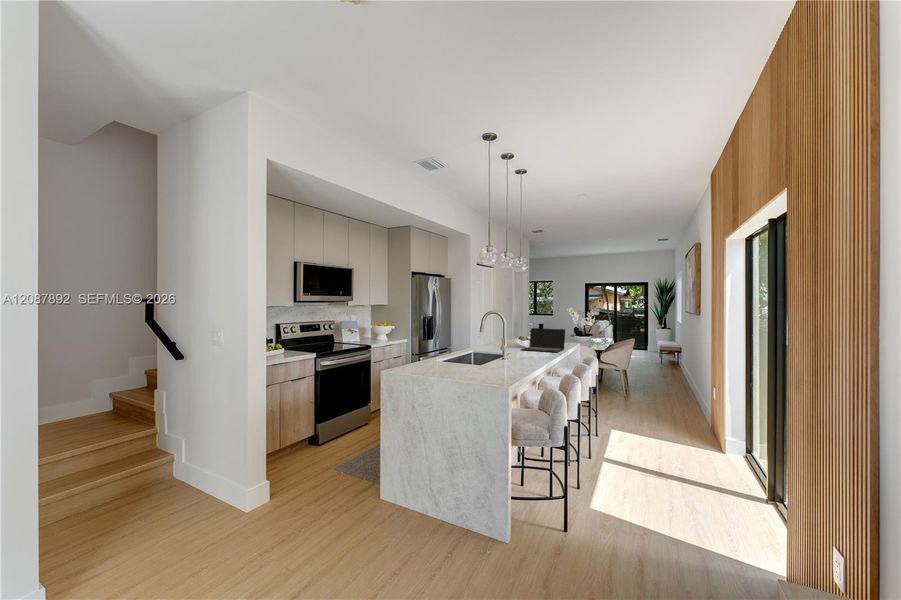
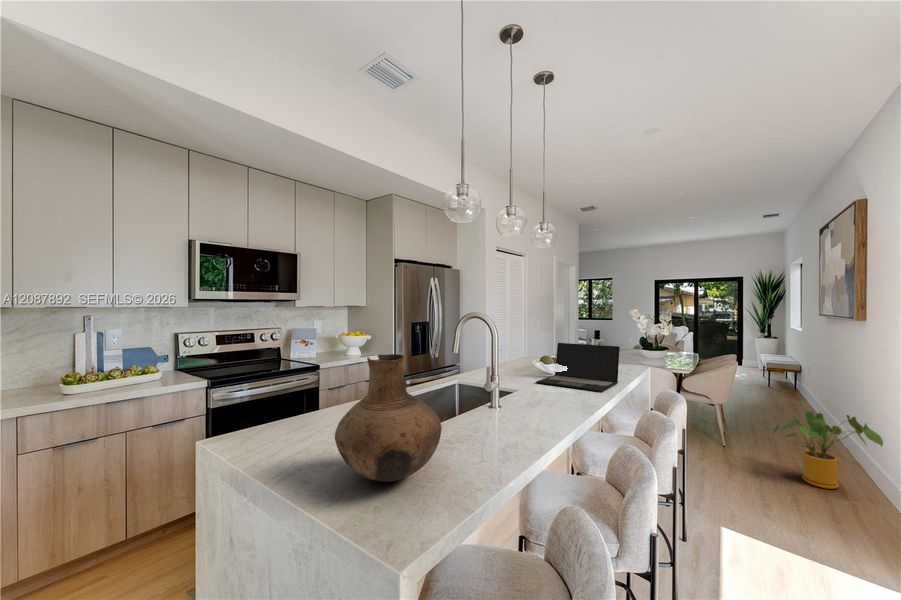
vase: none [468,328,507,375] -> present [335,354,442,482]
house plant: none [649,369,701,412] -> present [773,412,883,489]

